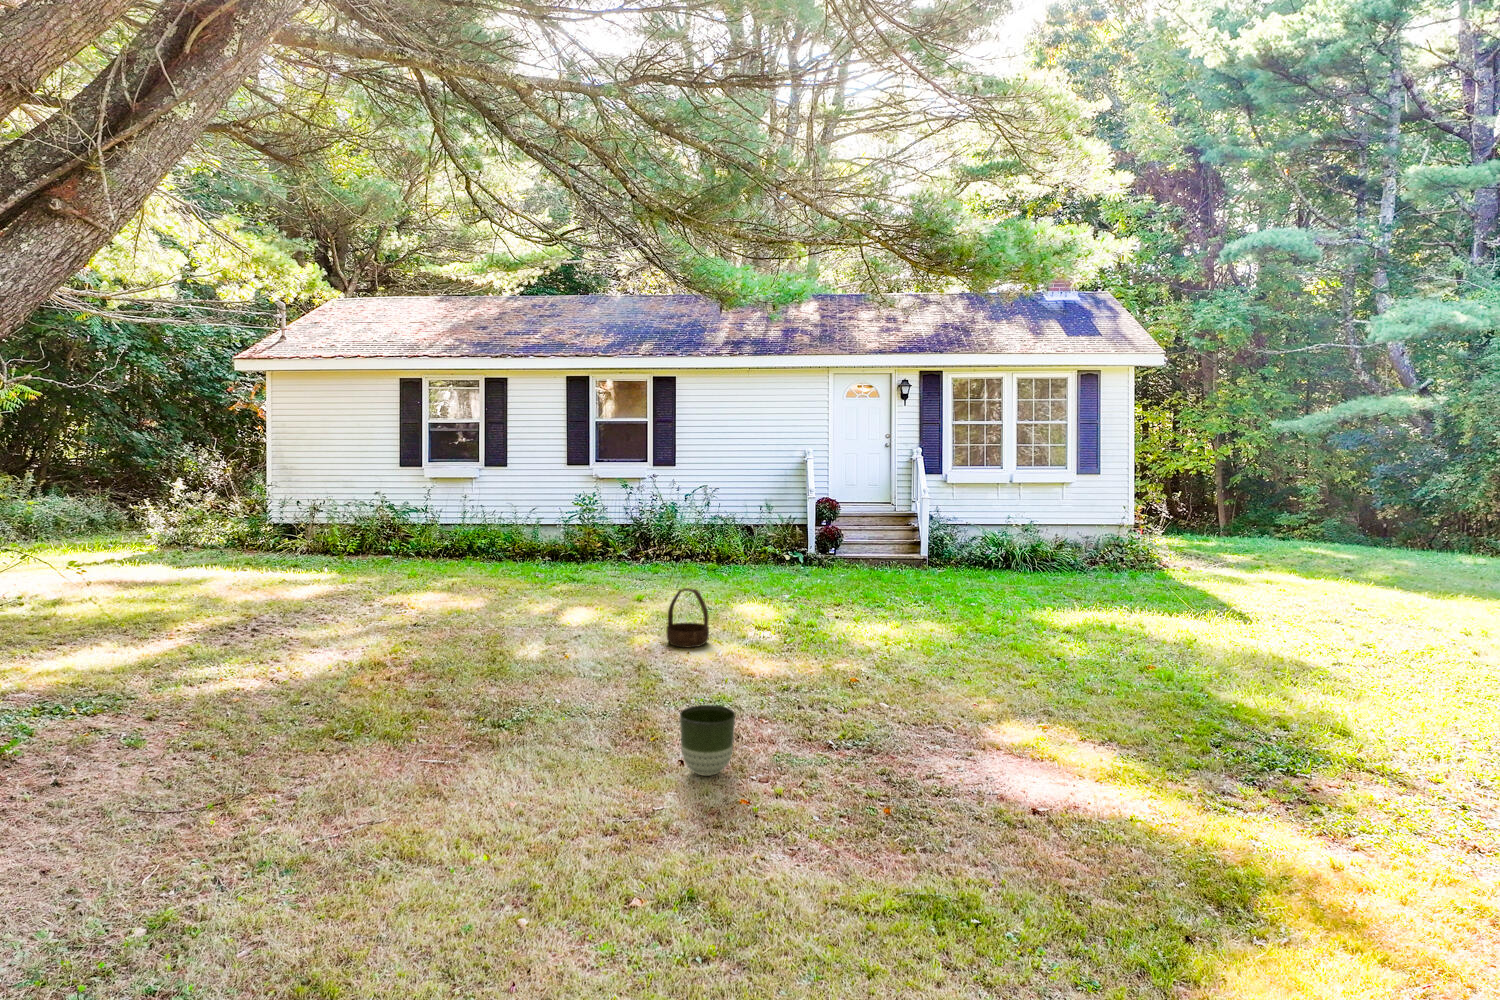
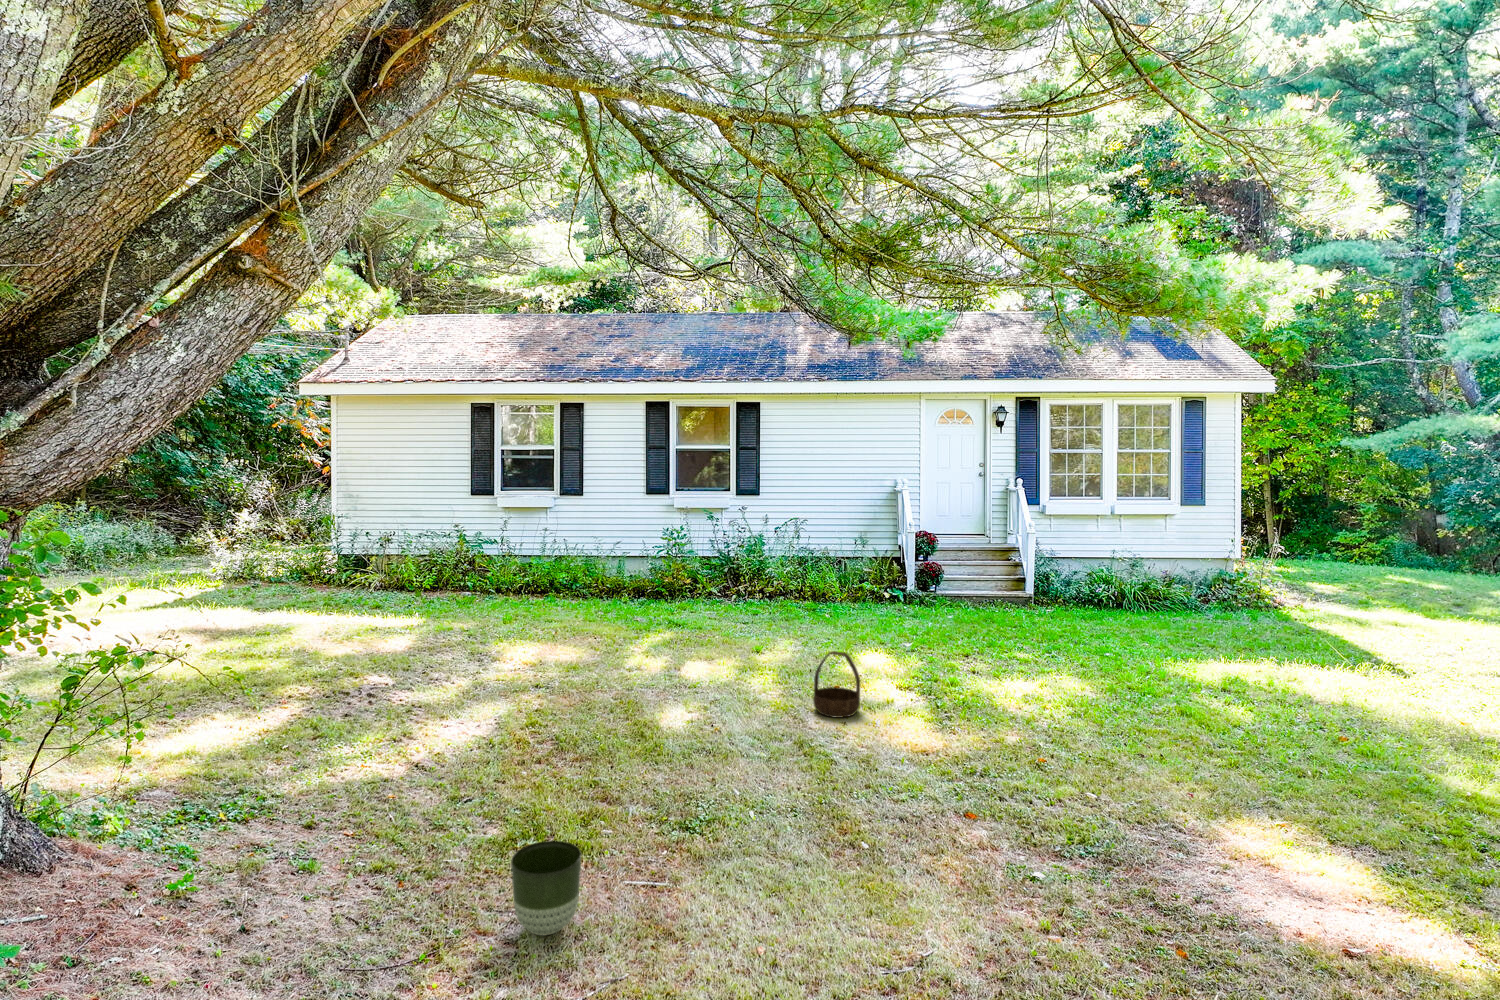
planter: present [680,705,735,776] -> present [511,841,581,935]

